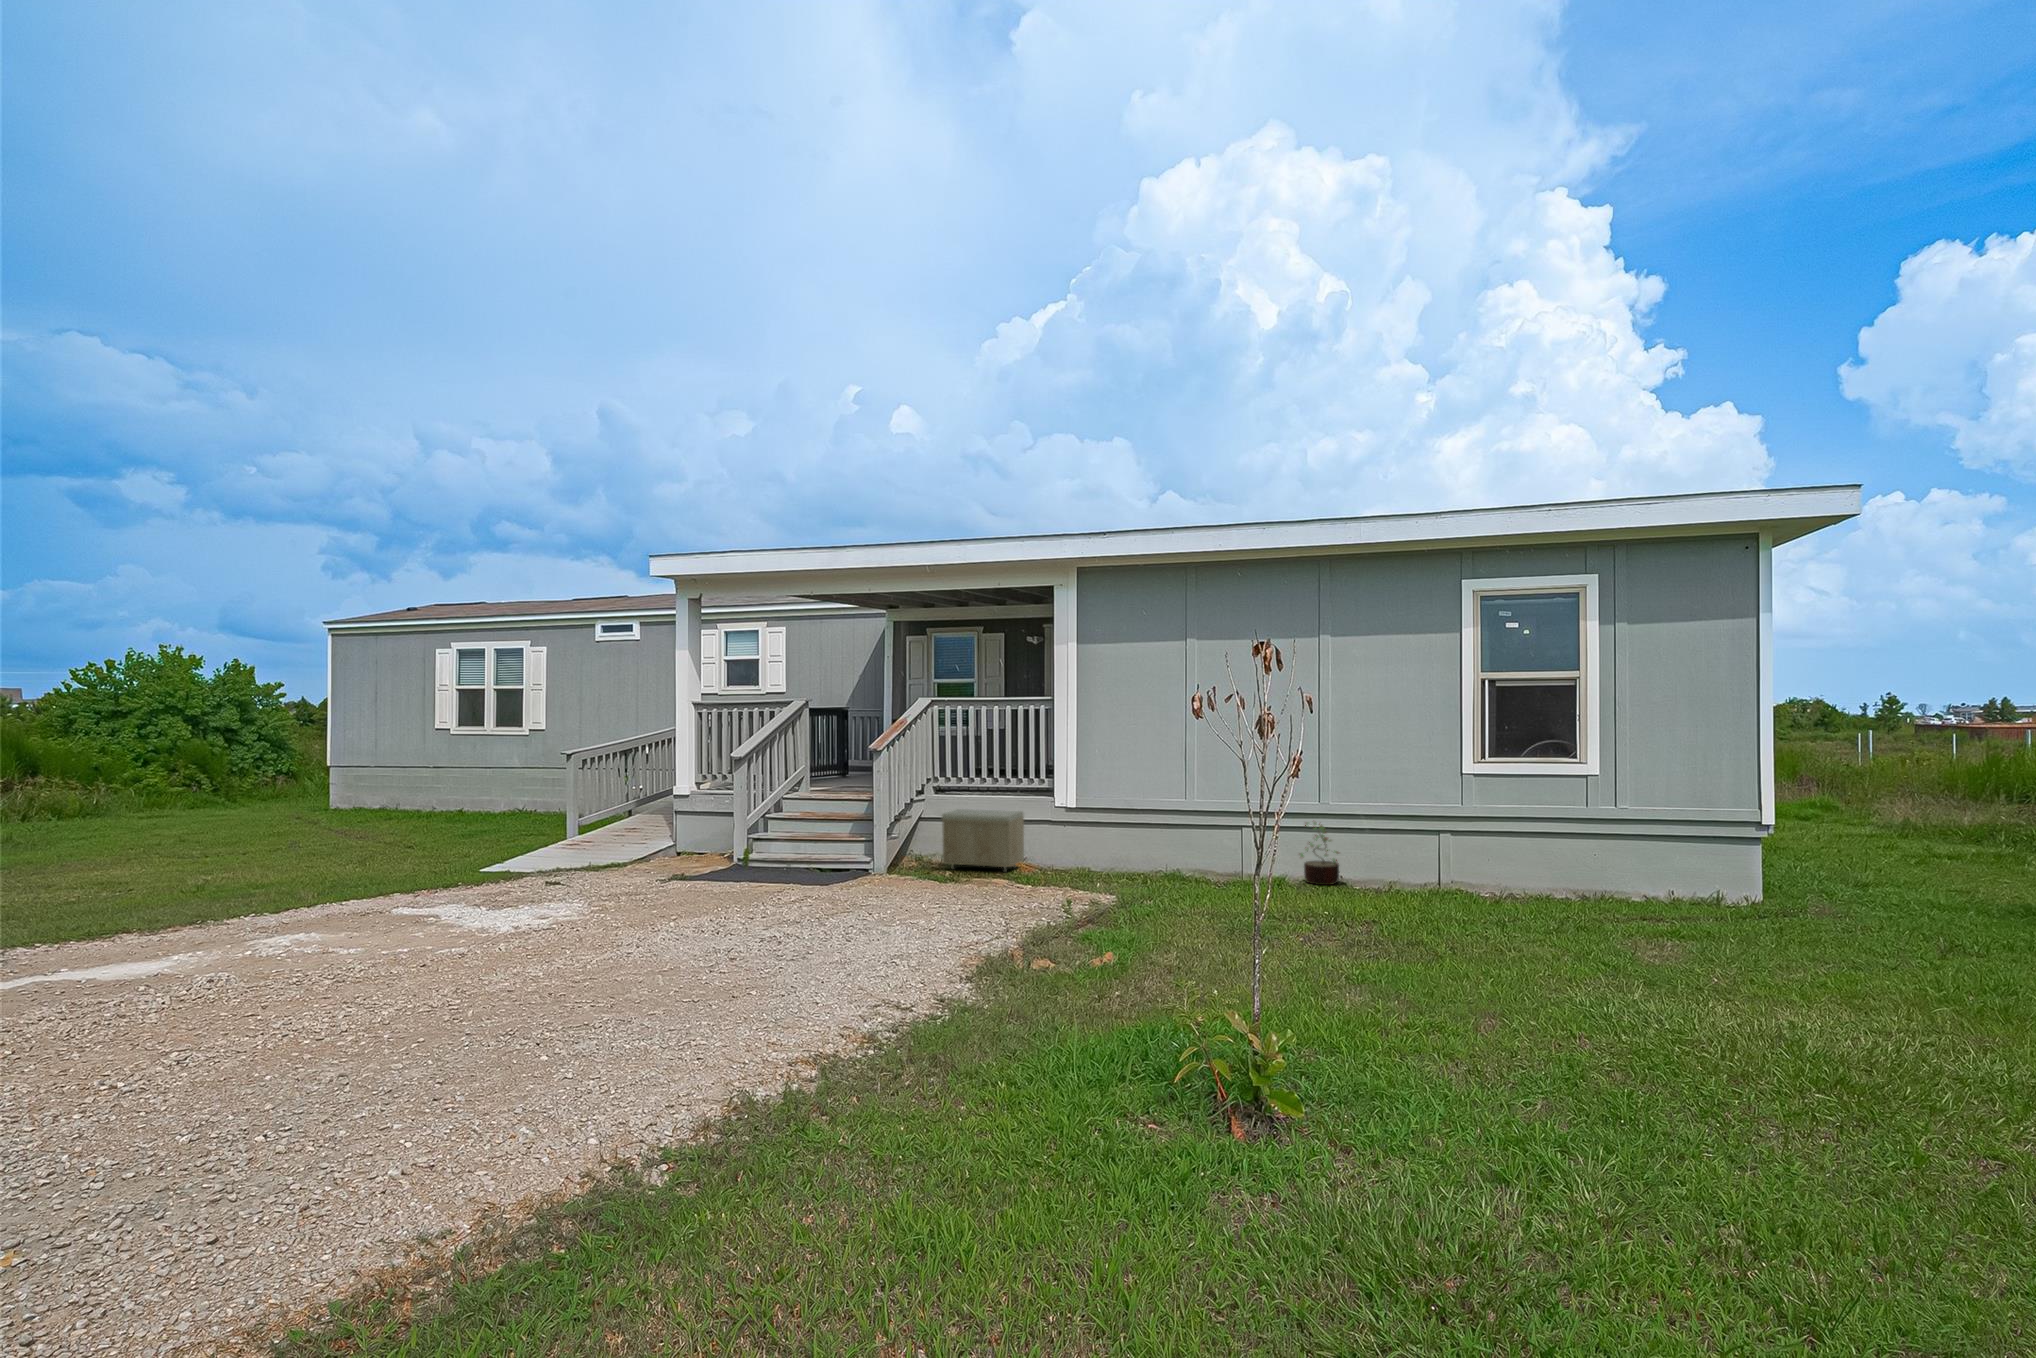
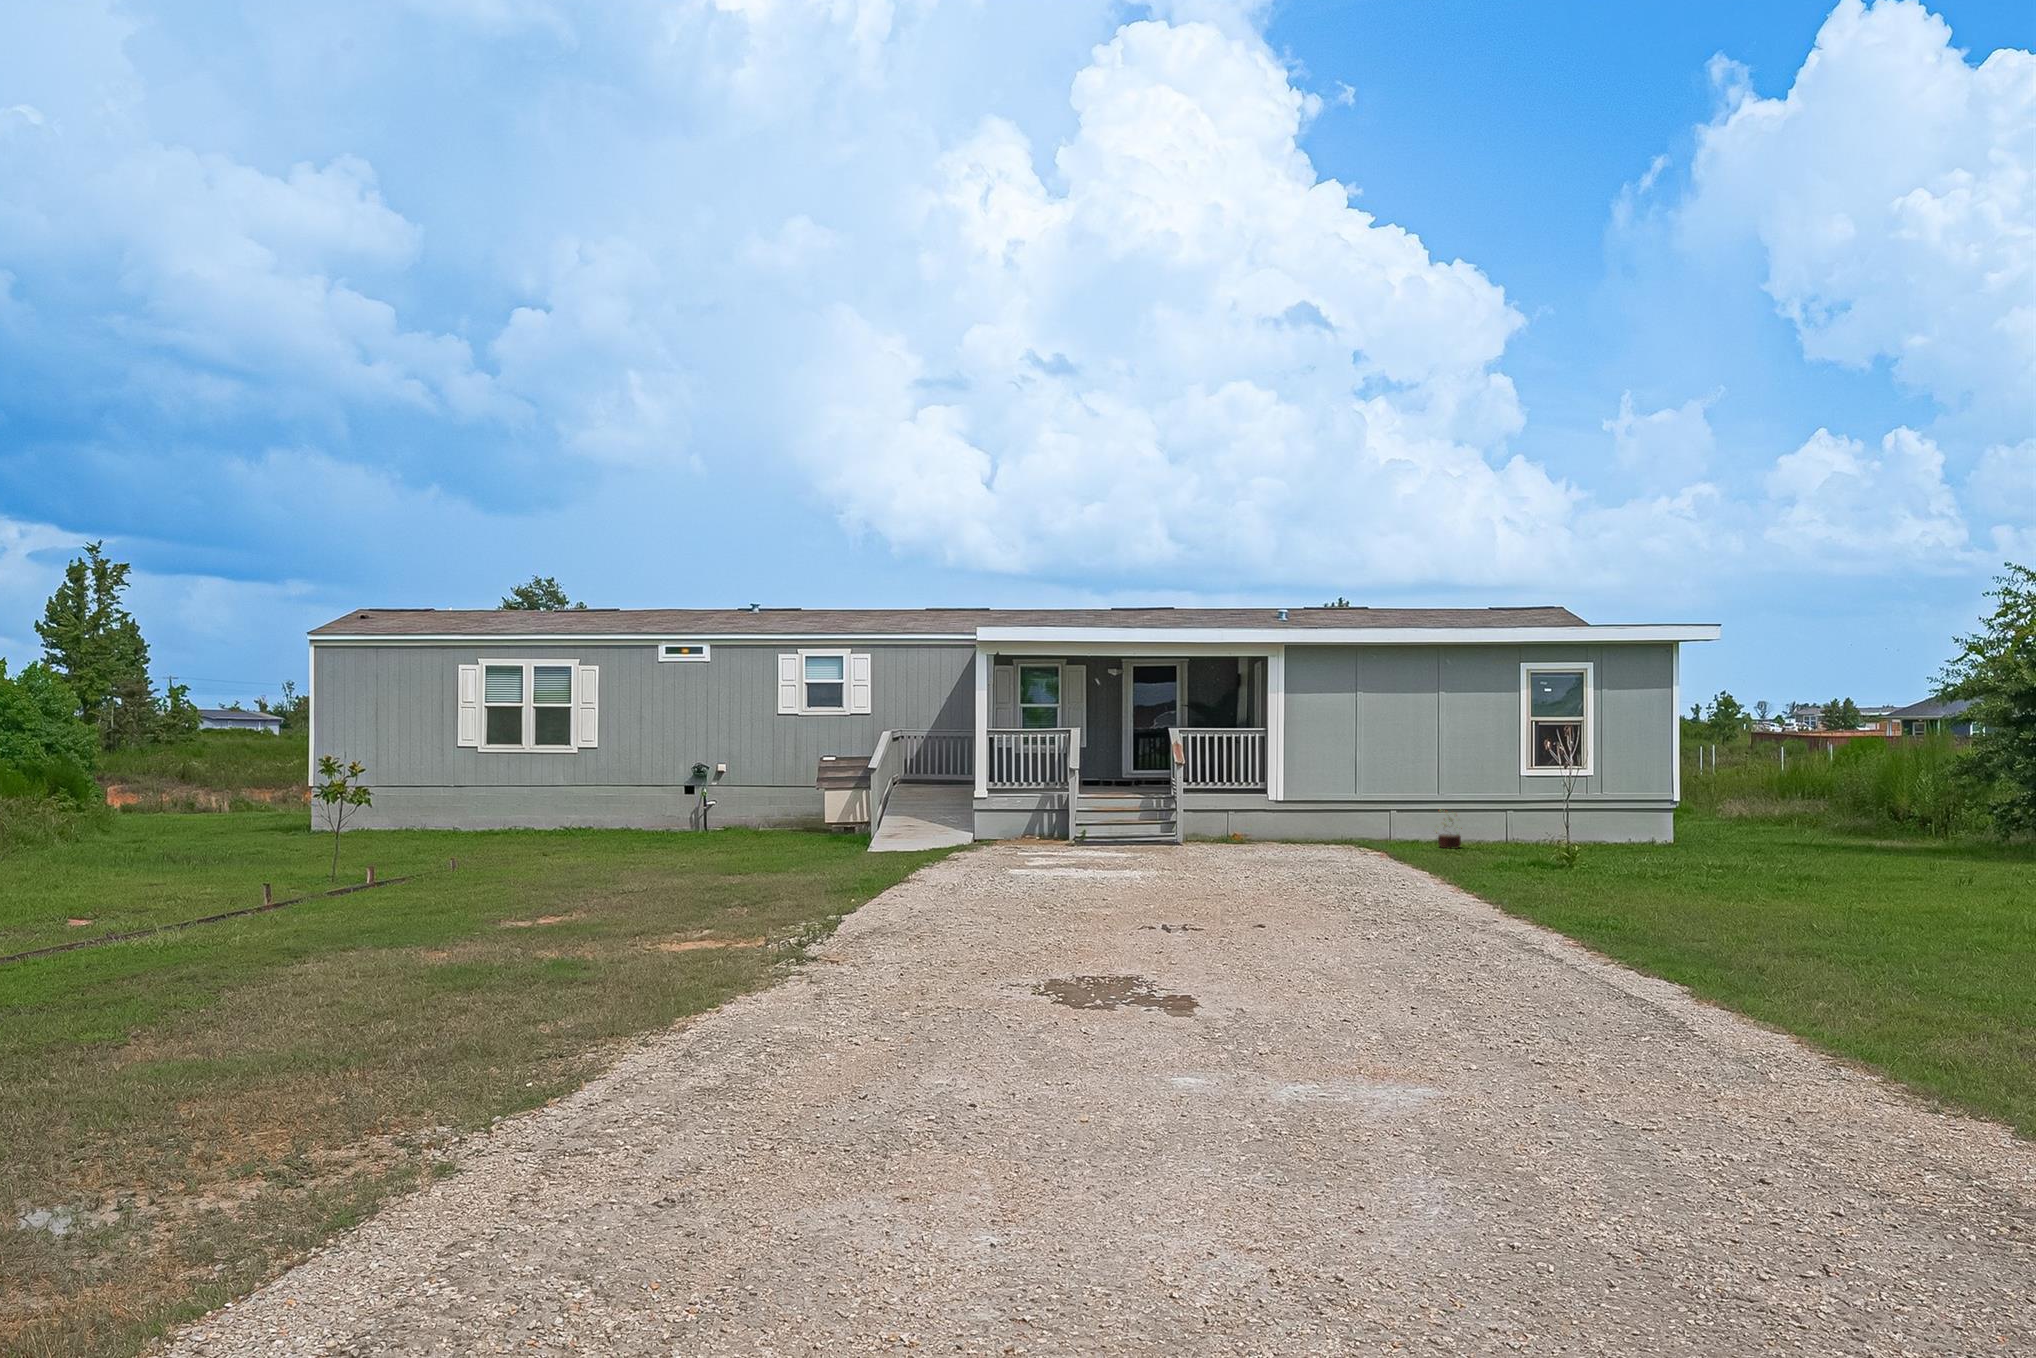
storage bench: present [941,809,1024,872] -> none [1199,808,1257,851]

